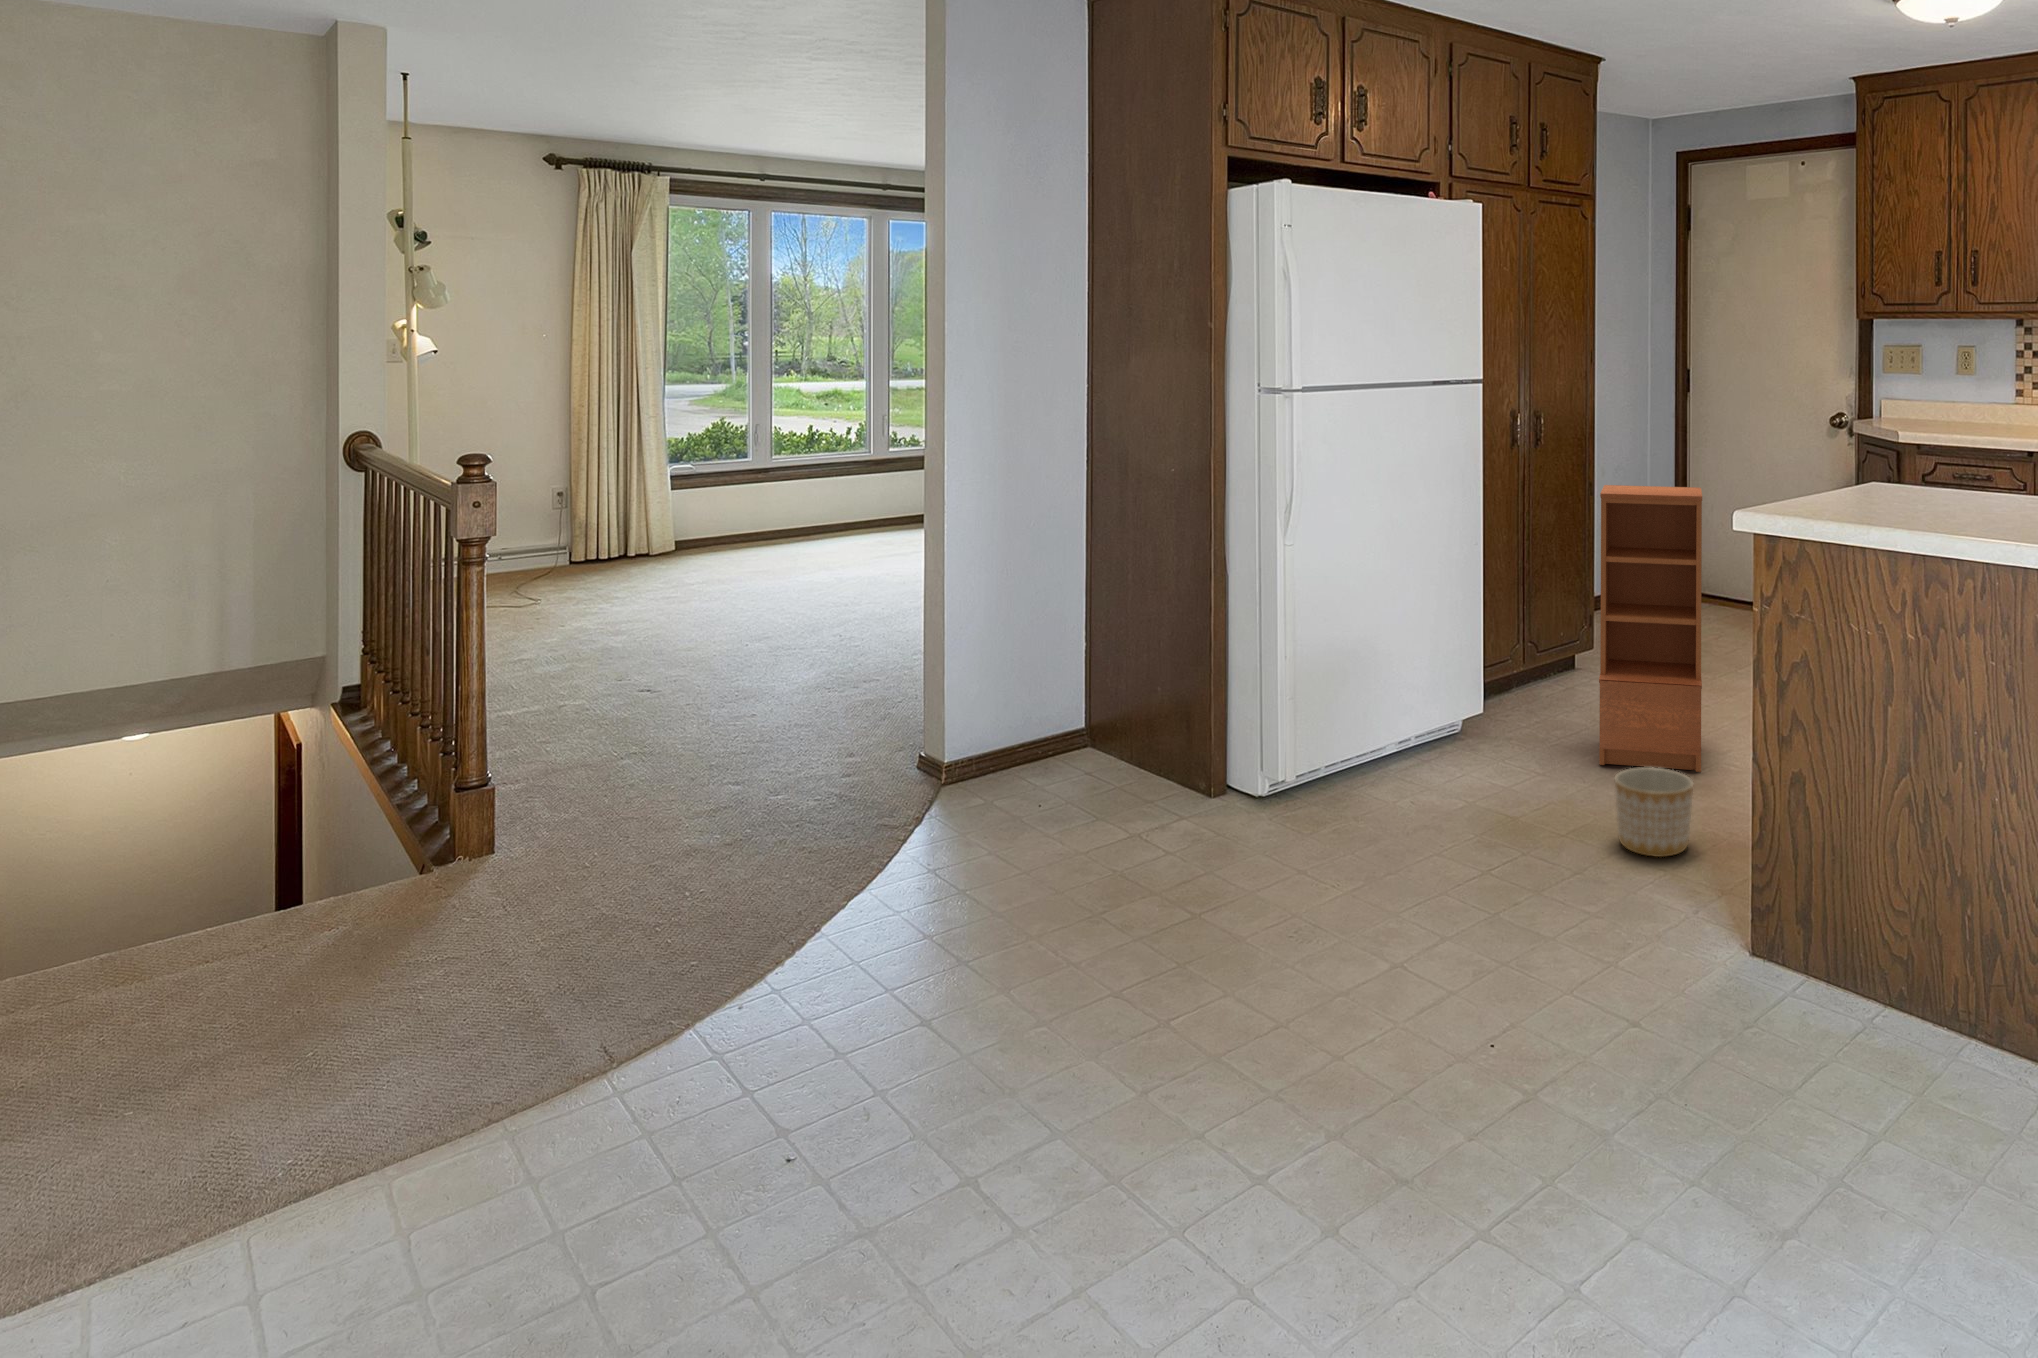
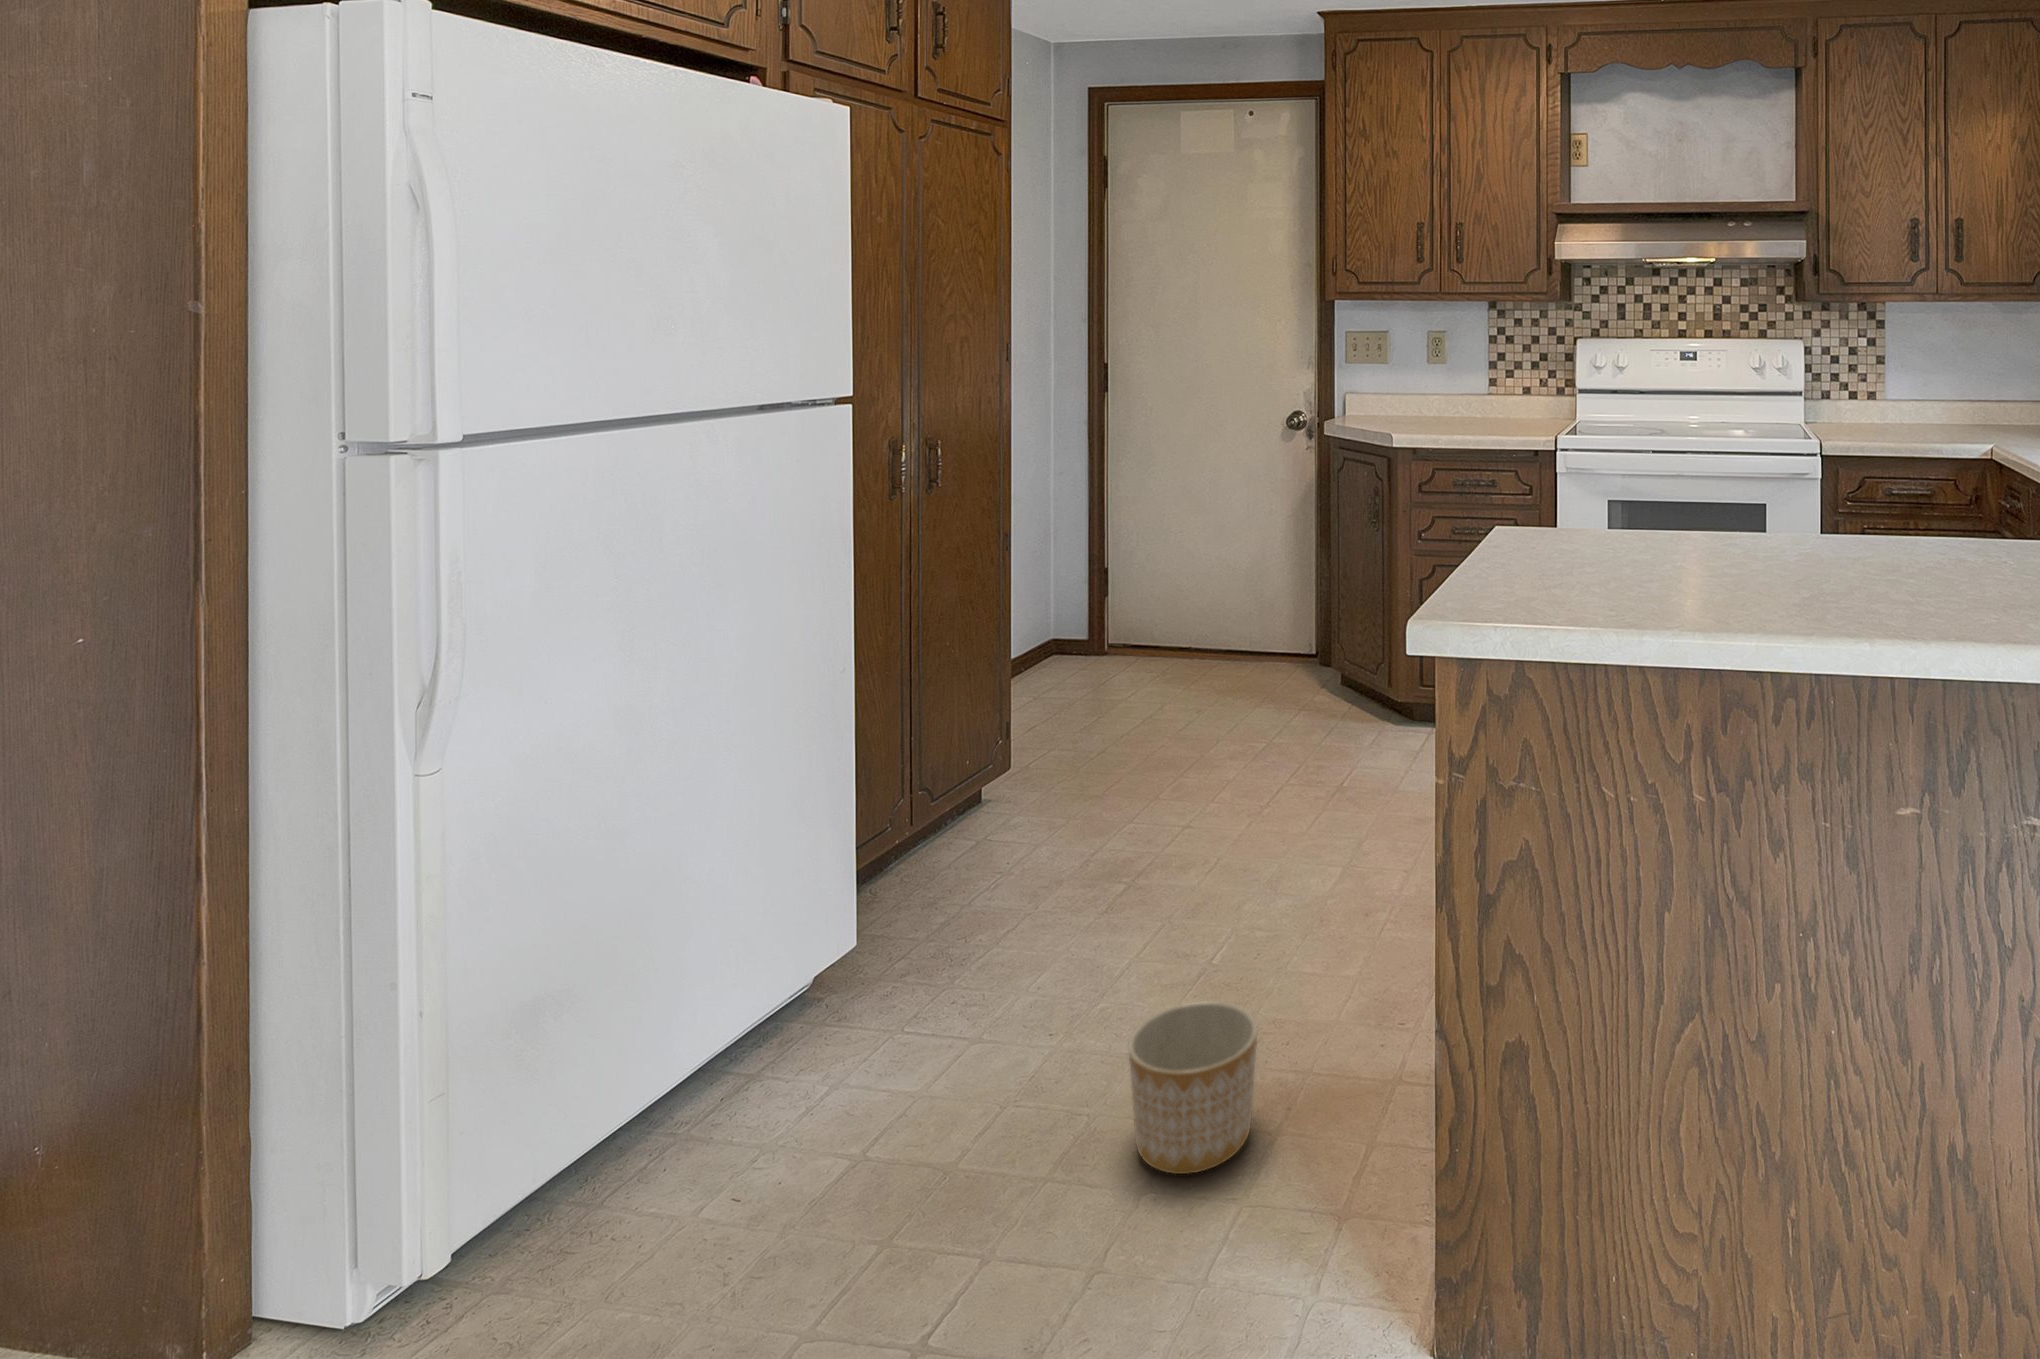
bookcase: present [1599,485,1702,772] -> none [1058,531,1220,973]

